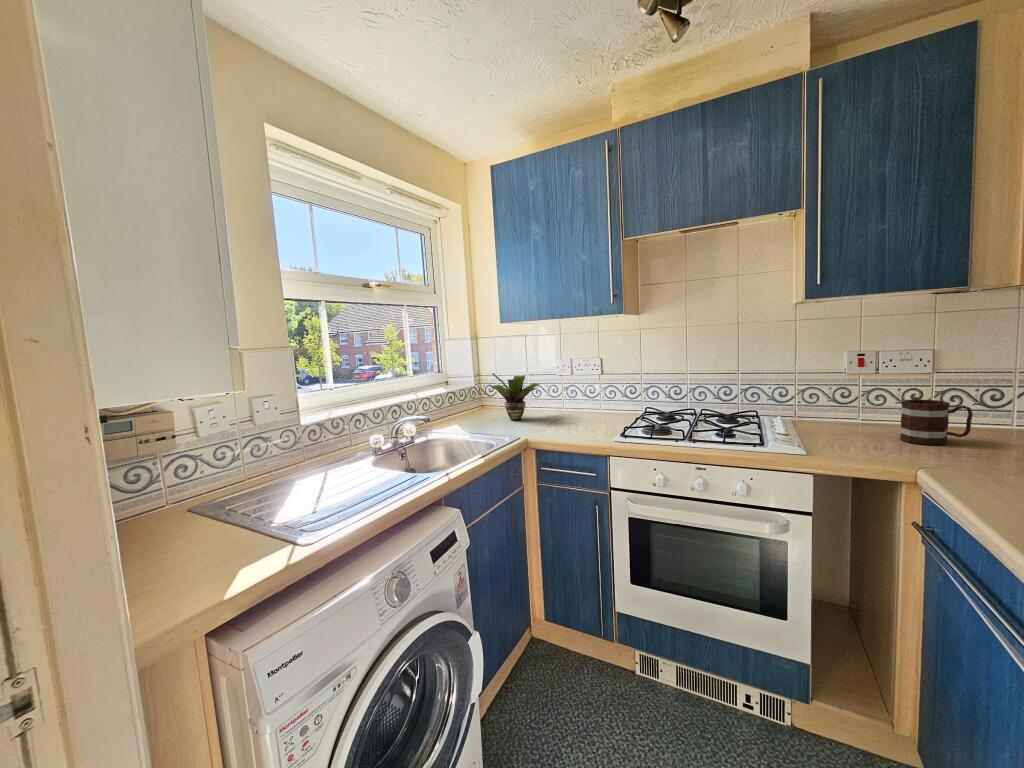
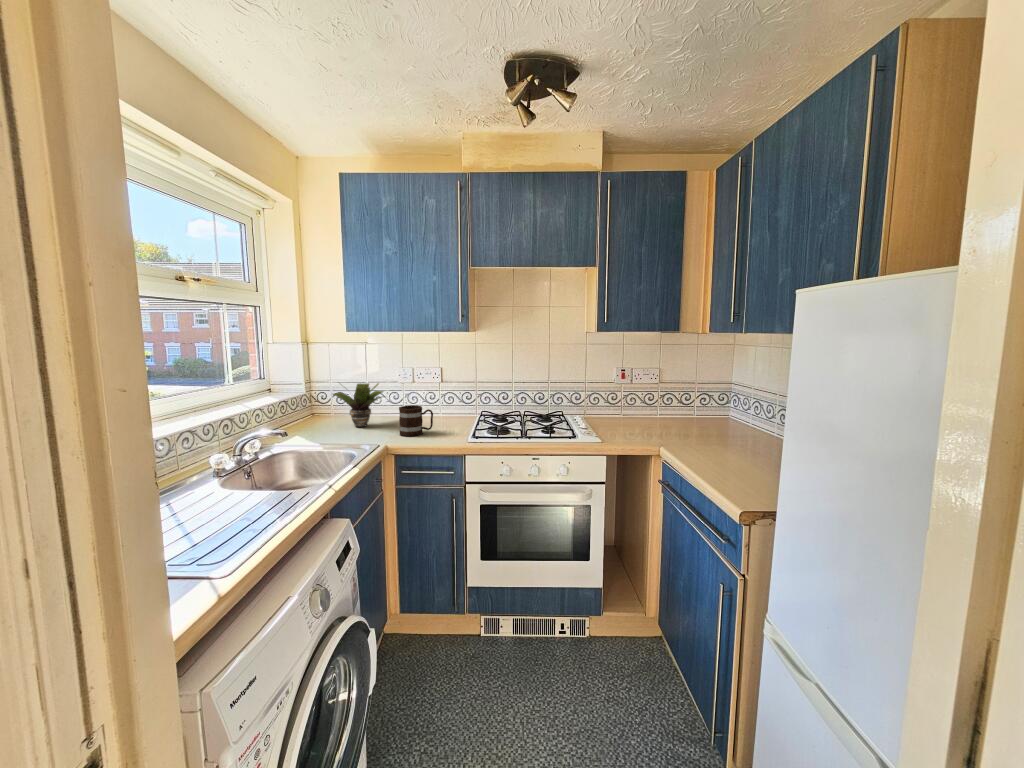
mug: present [900,399,973,445] -> present [399,405,433,436]

